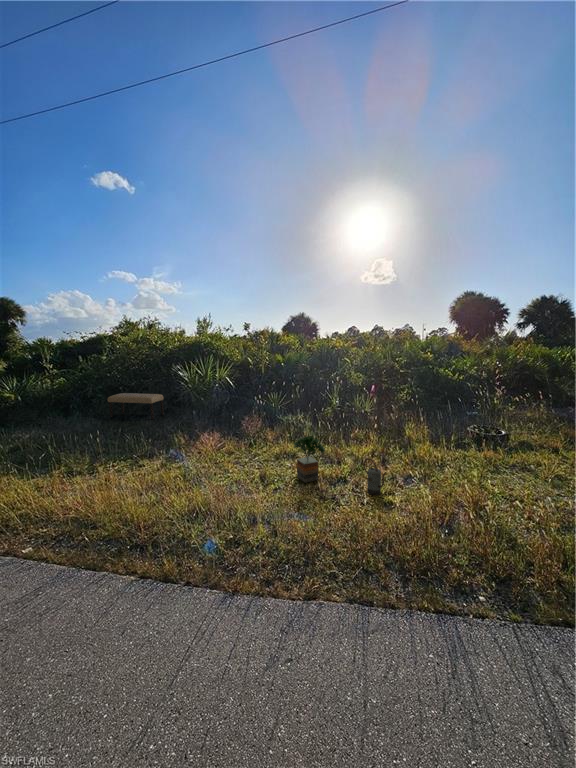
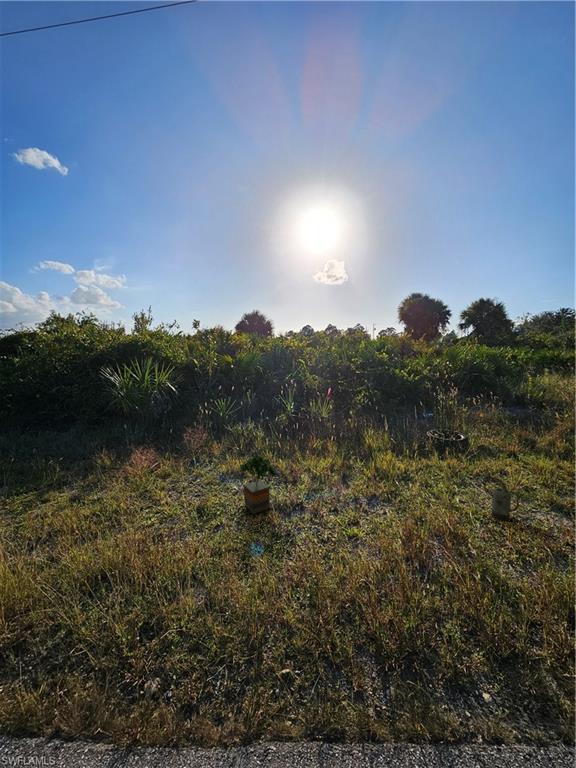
bench: present [108,393,164,419] -> none [20,403,93,433]
watering can: present [363,458,386,495] -> present [484,477,524,521]

